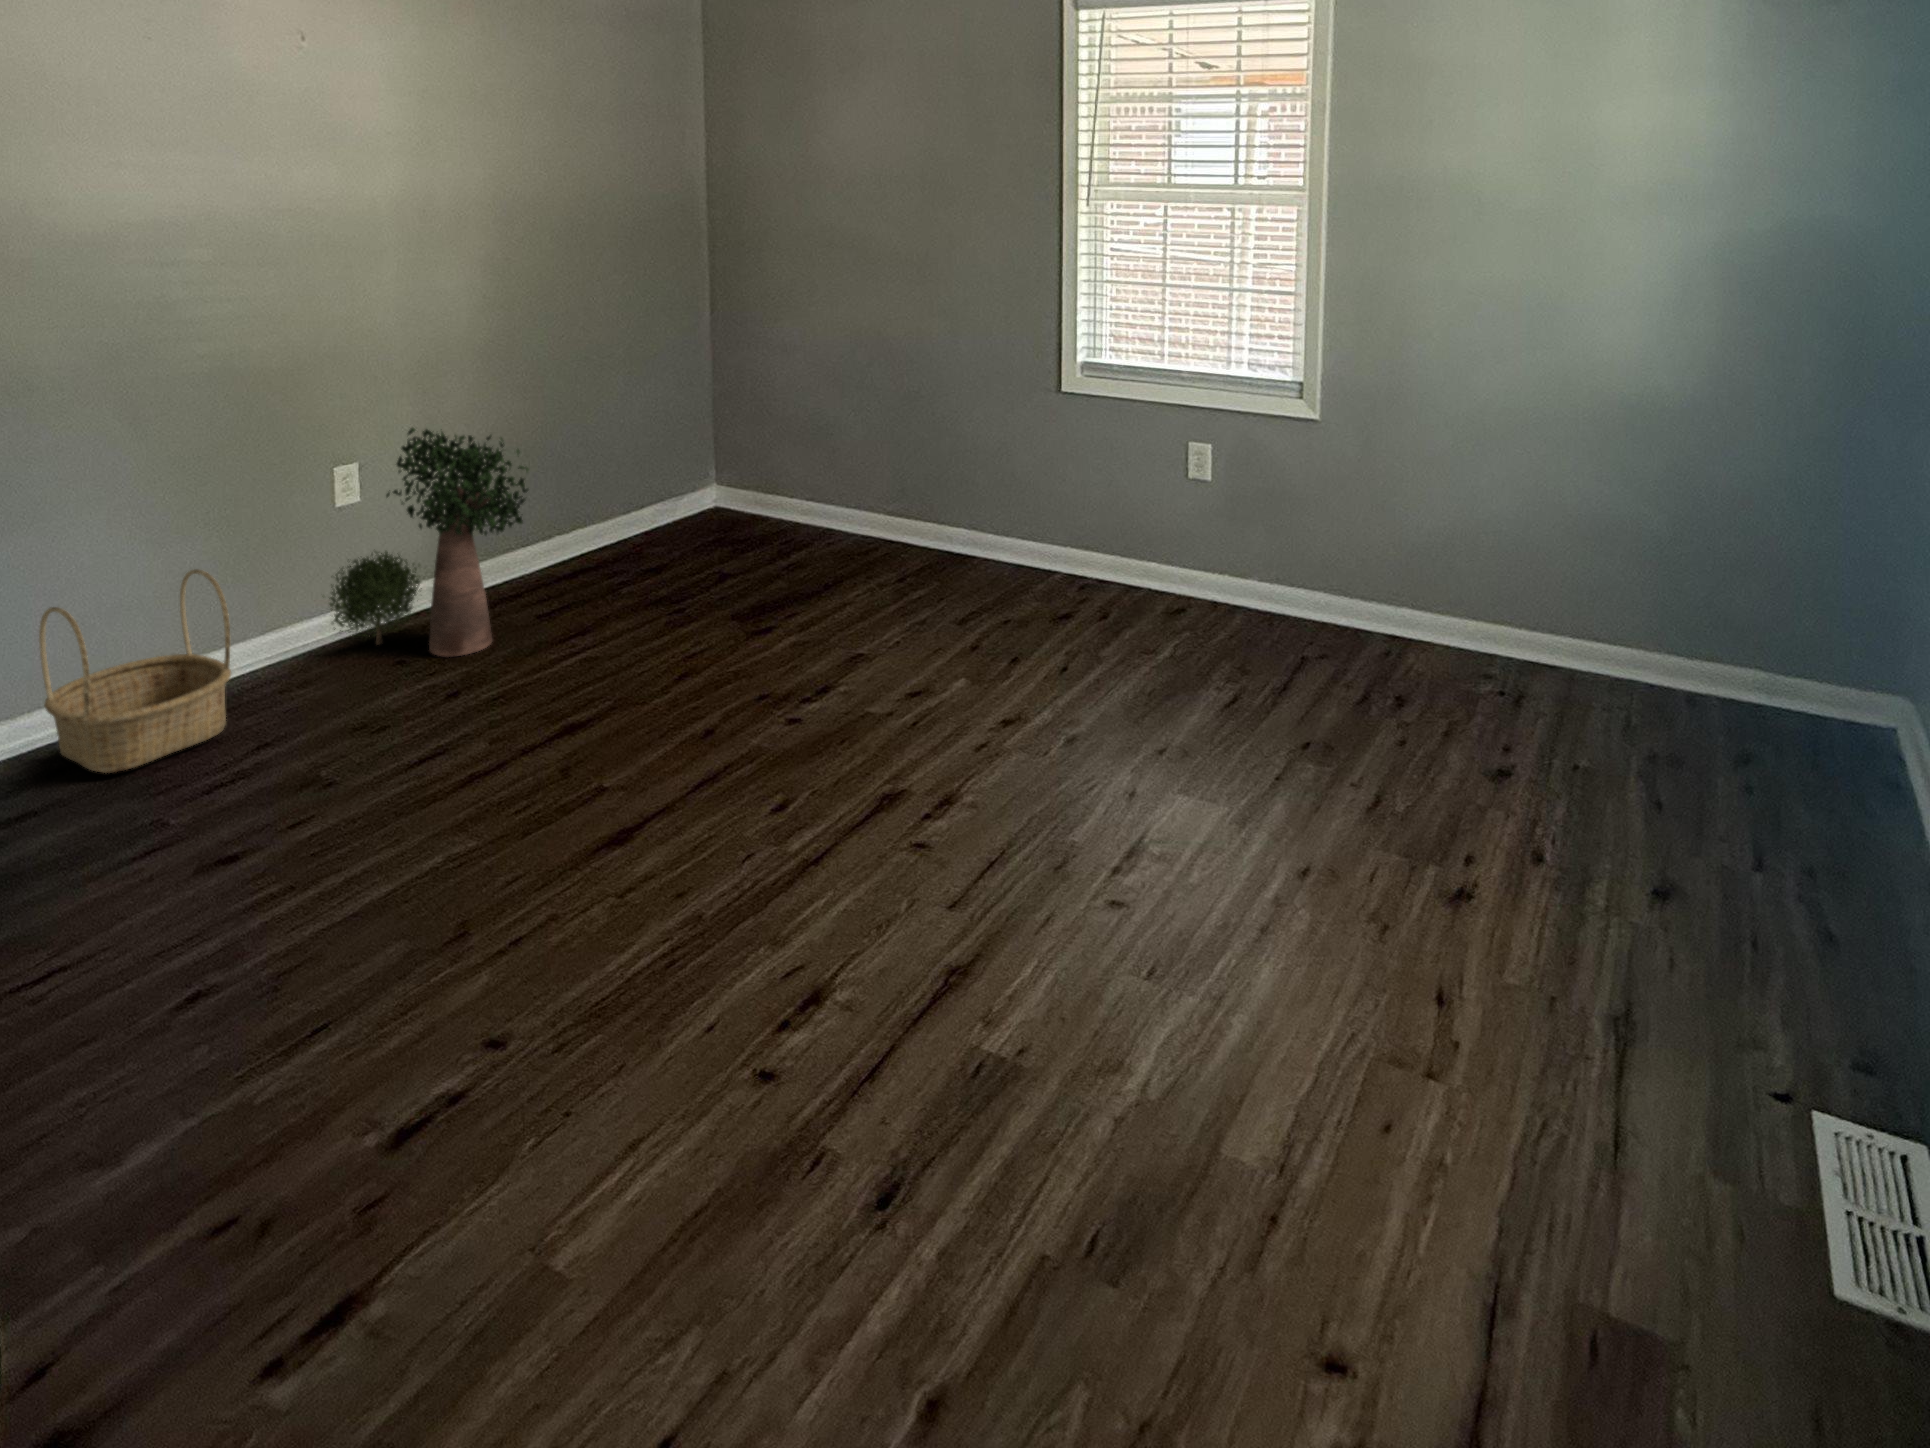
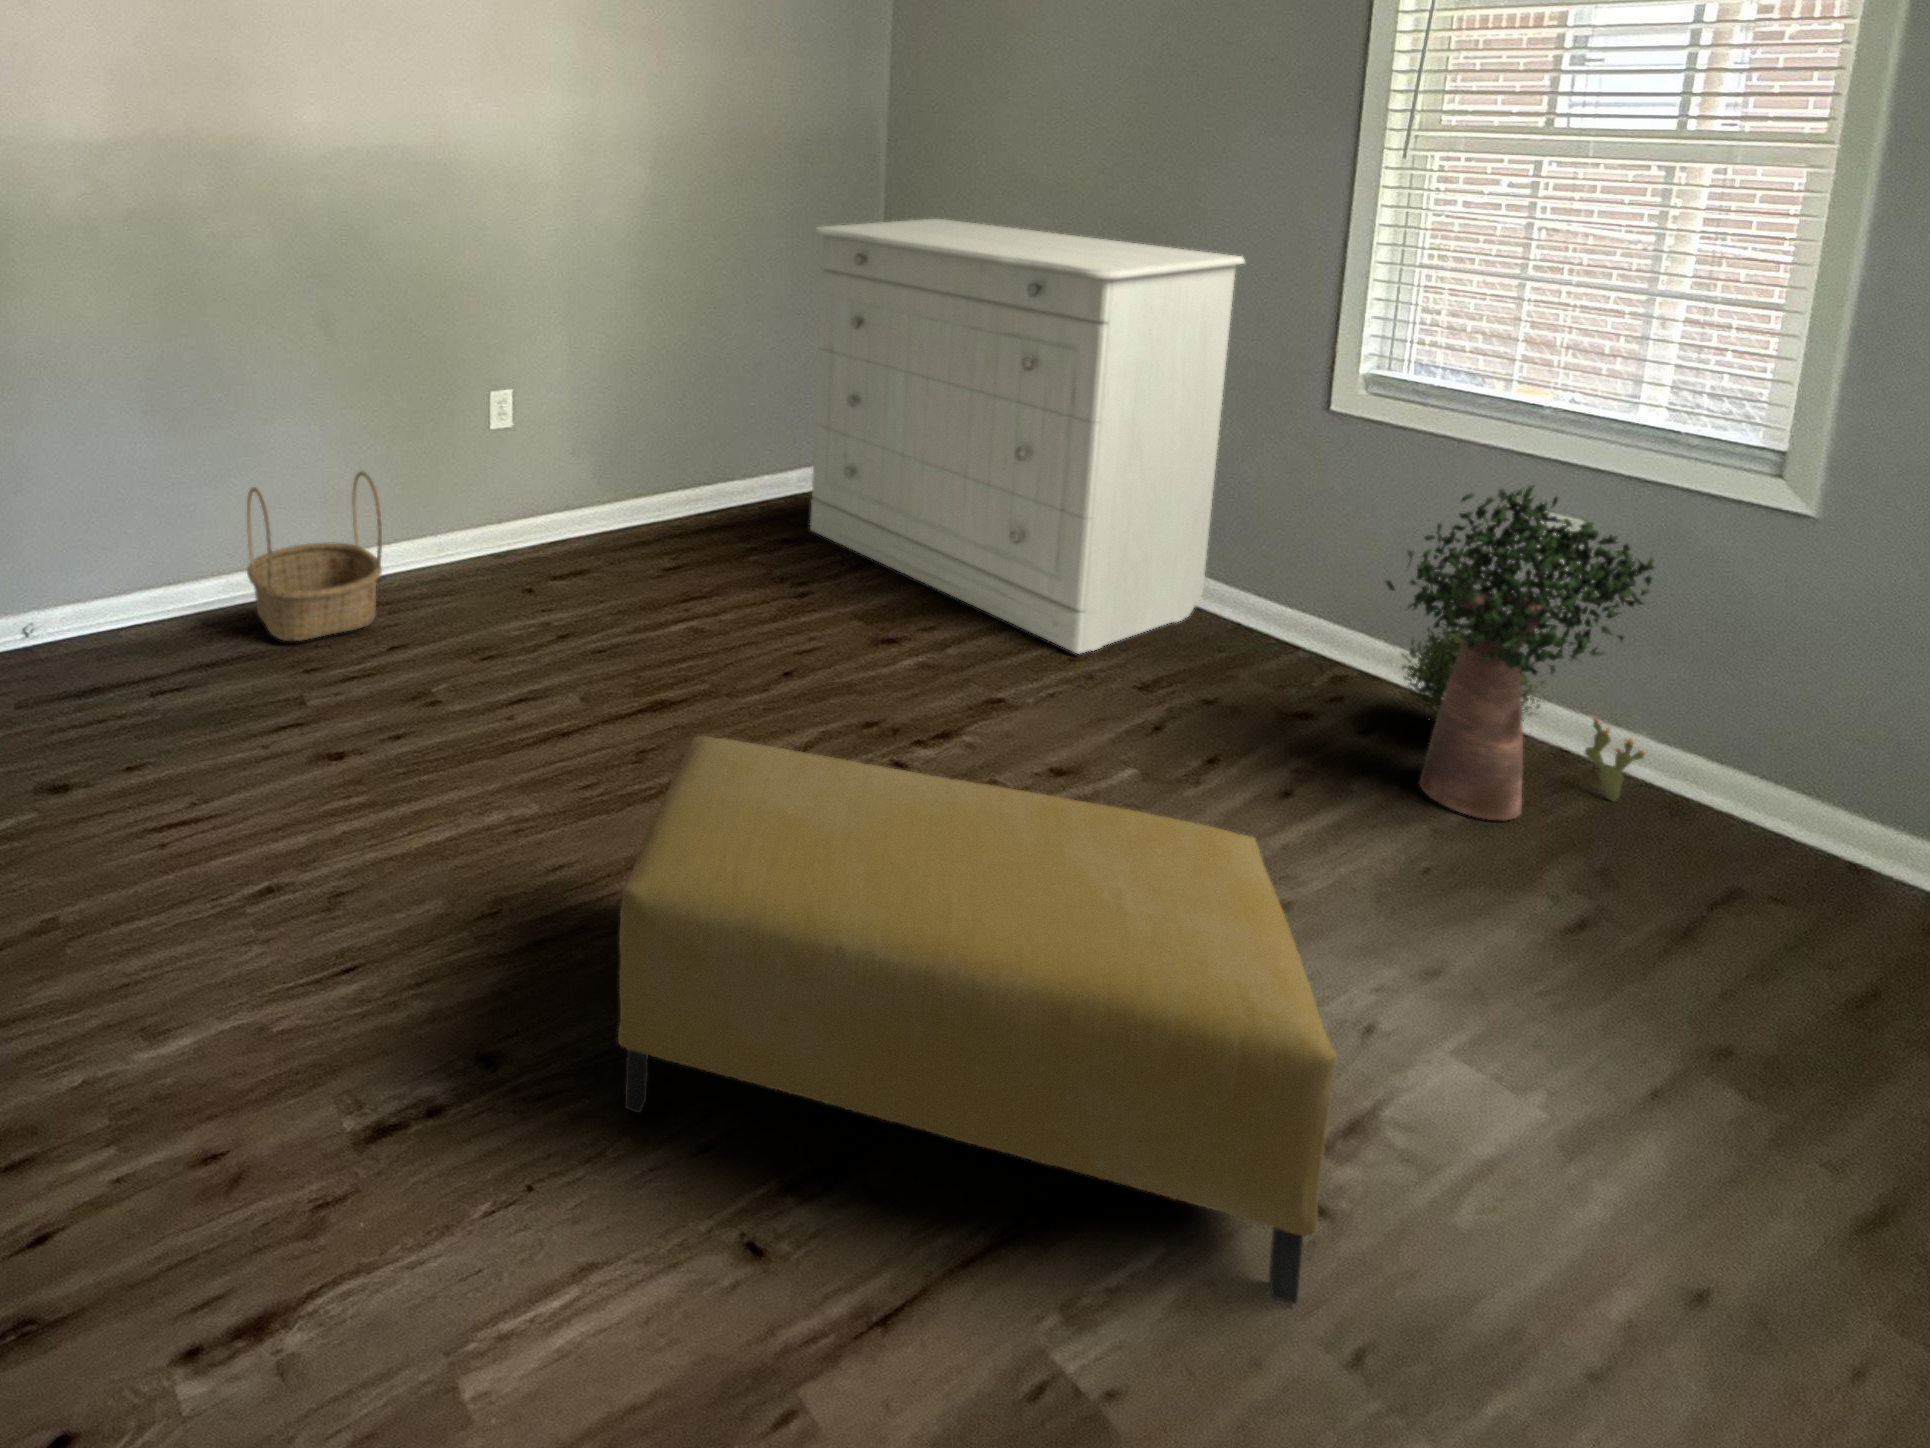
dresser: none [659,268,1000,607] -> present [810,219,1244,653]
potted plant: present [329,428,528,657] -> present [1386,485,1654,820]
ottoman: none [616,674,1124,1030] -> present [618,736,1337,1304]

